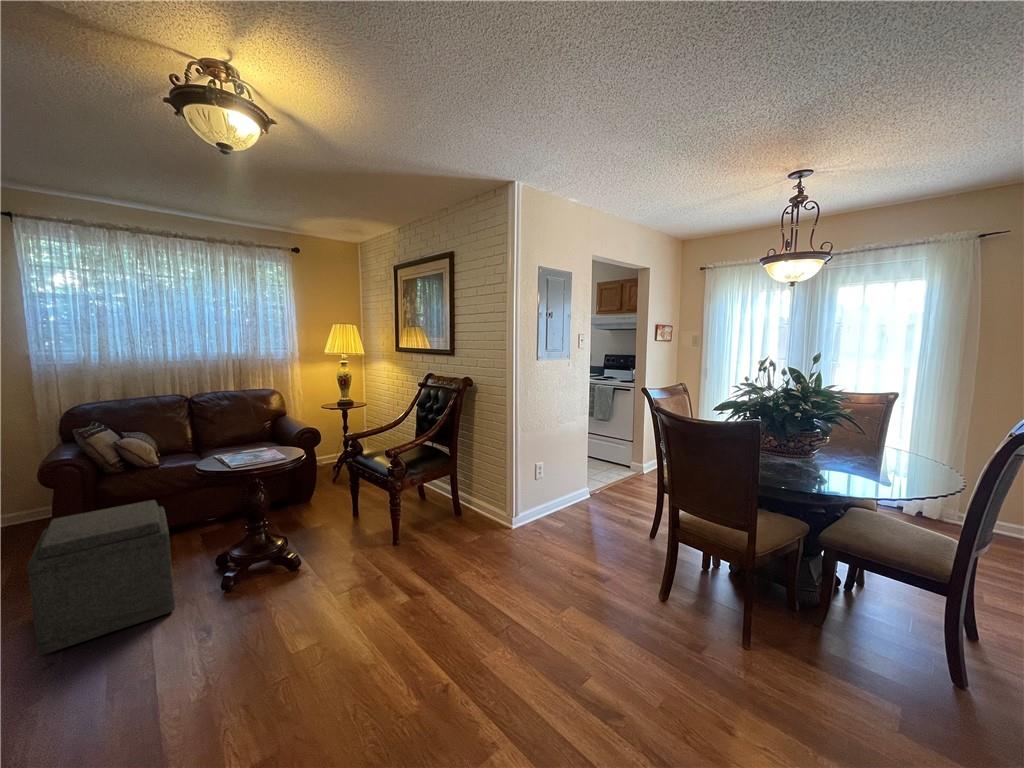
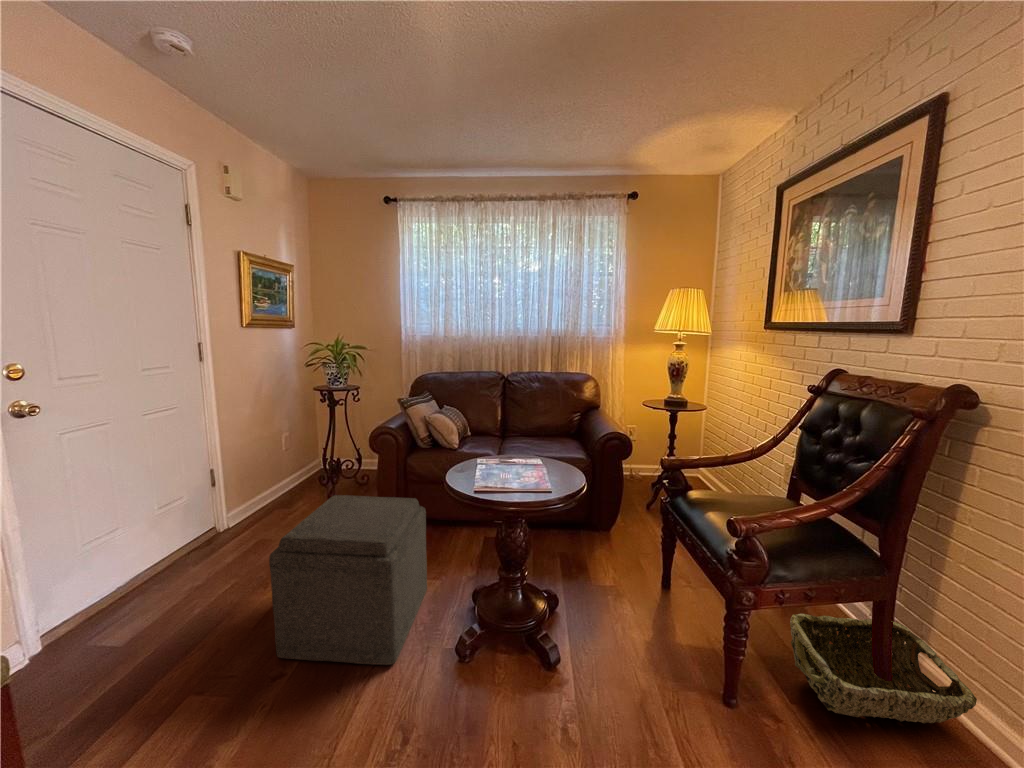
woven basket: none [419,485,483,528] -> present [790,614,977,723]

